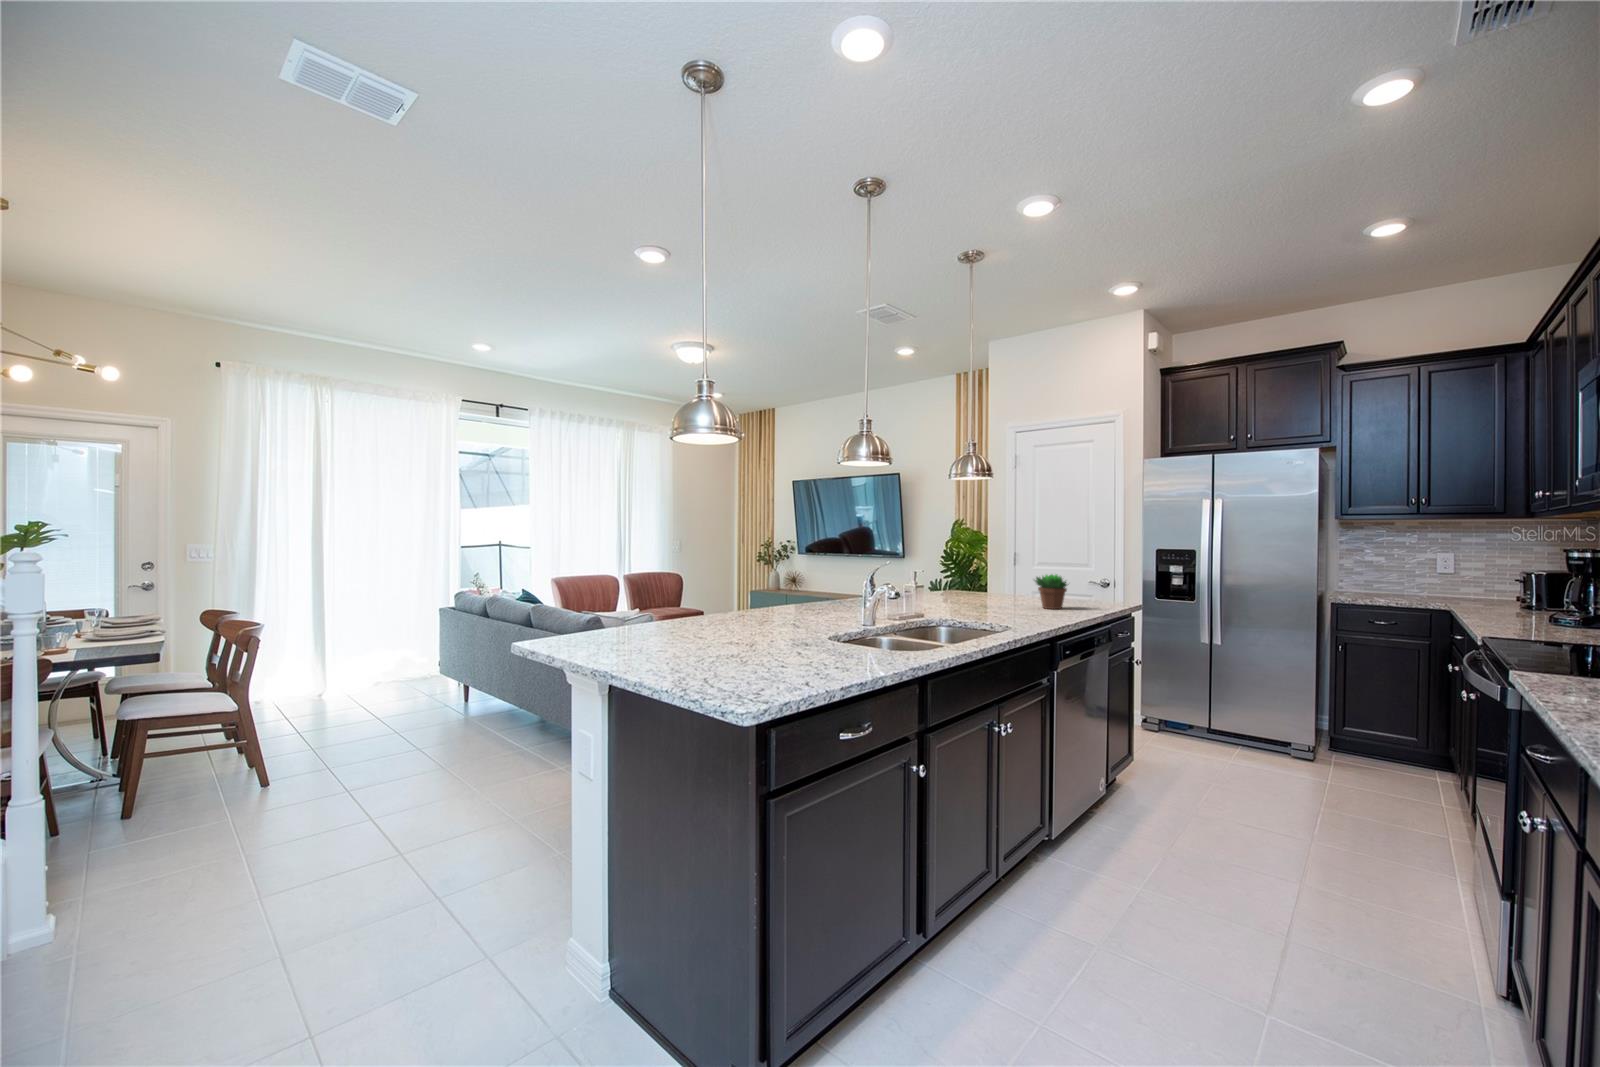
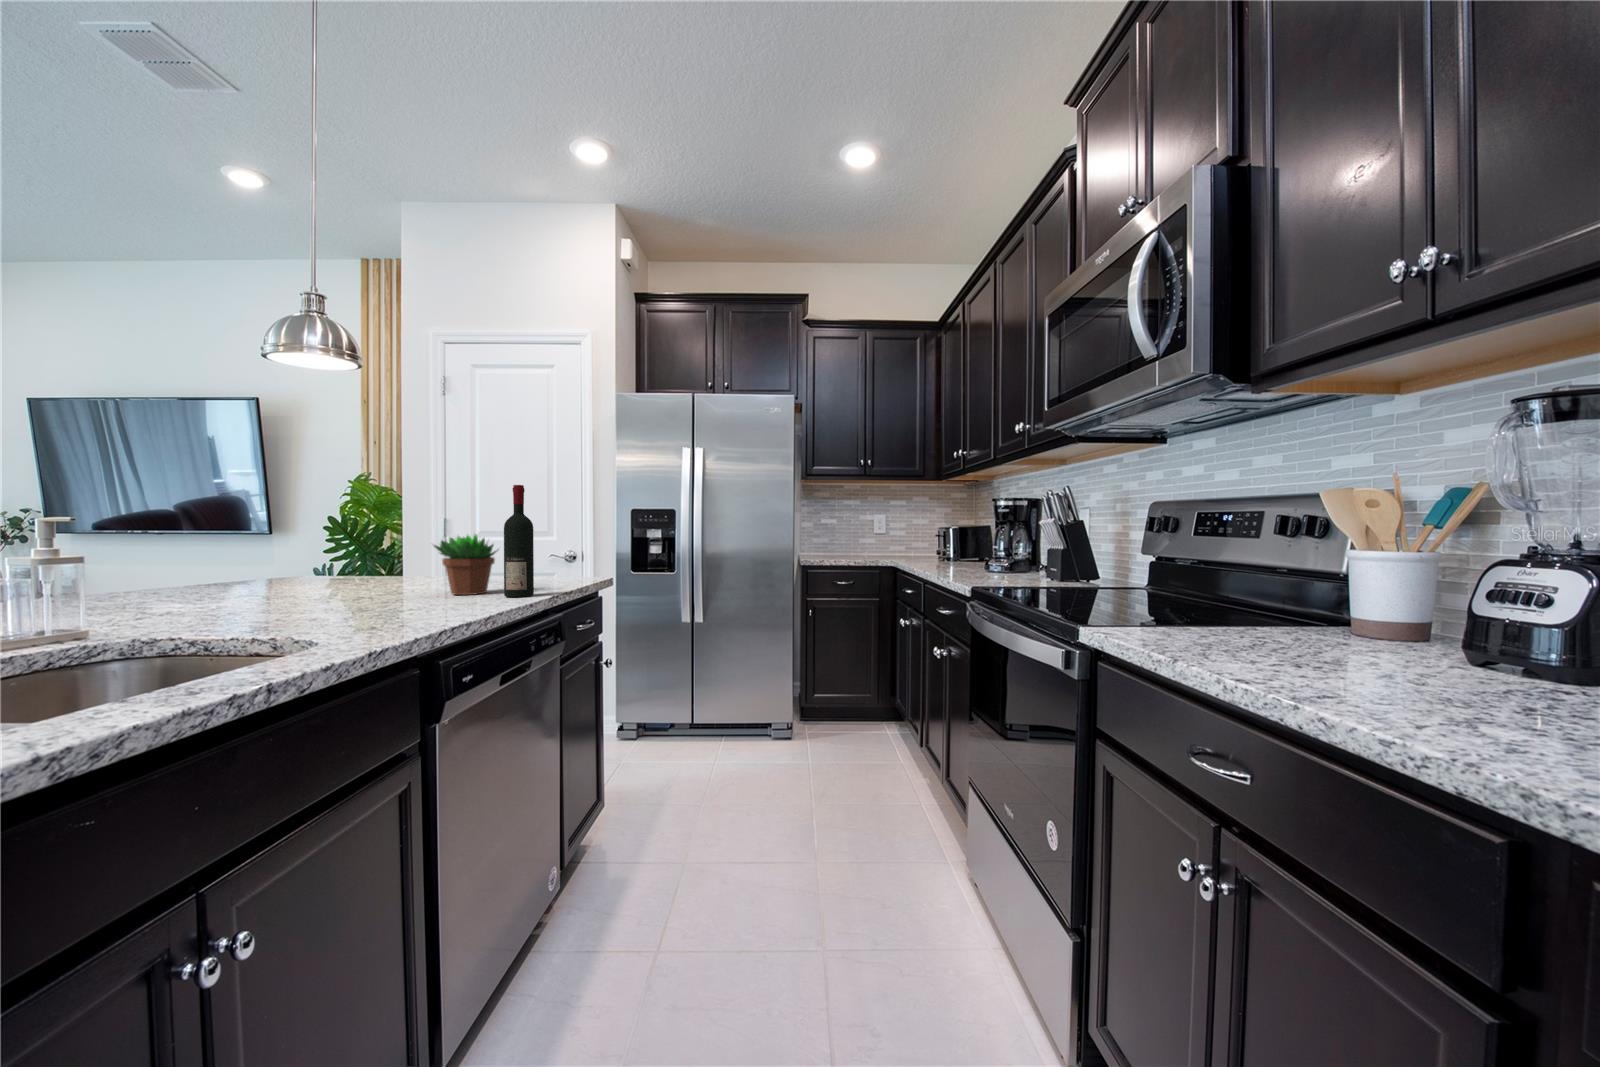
wine bottle: none [1075,547,1092,613] -> present [504,485,534,597]

